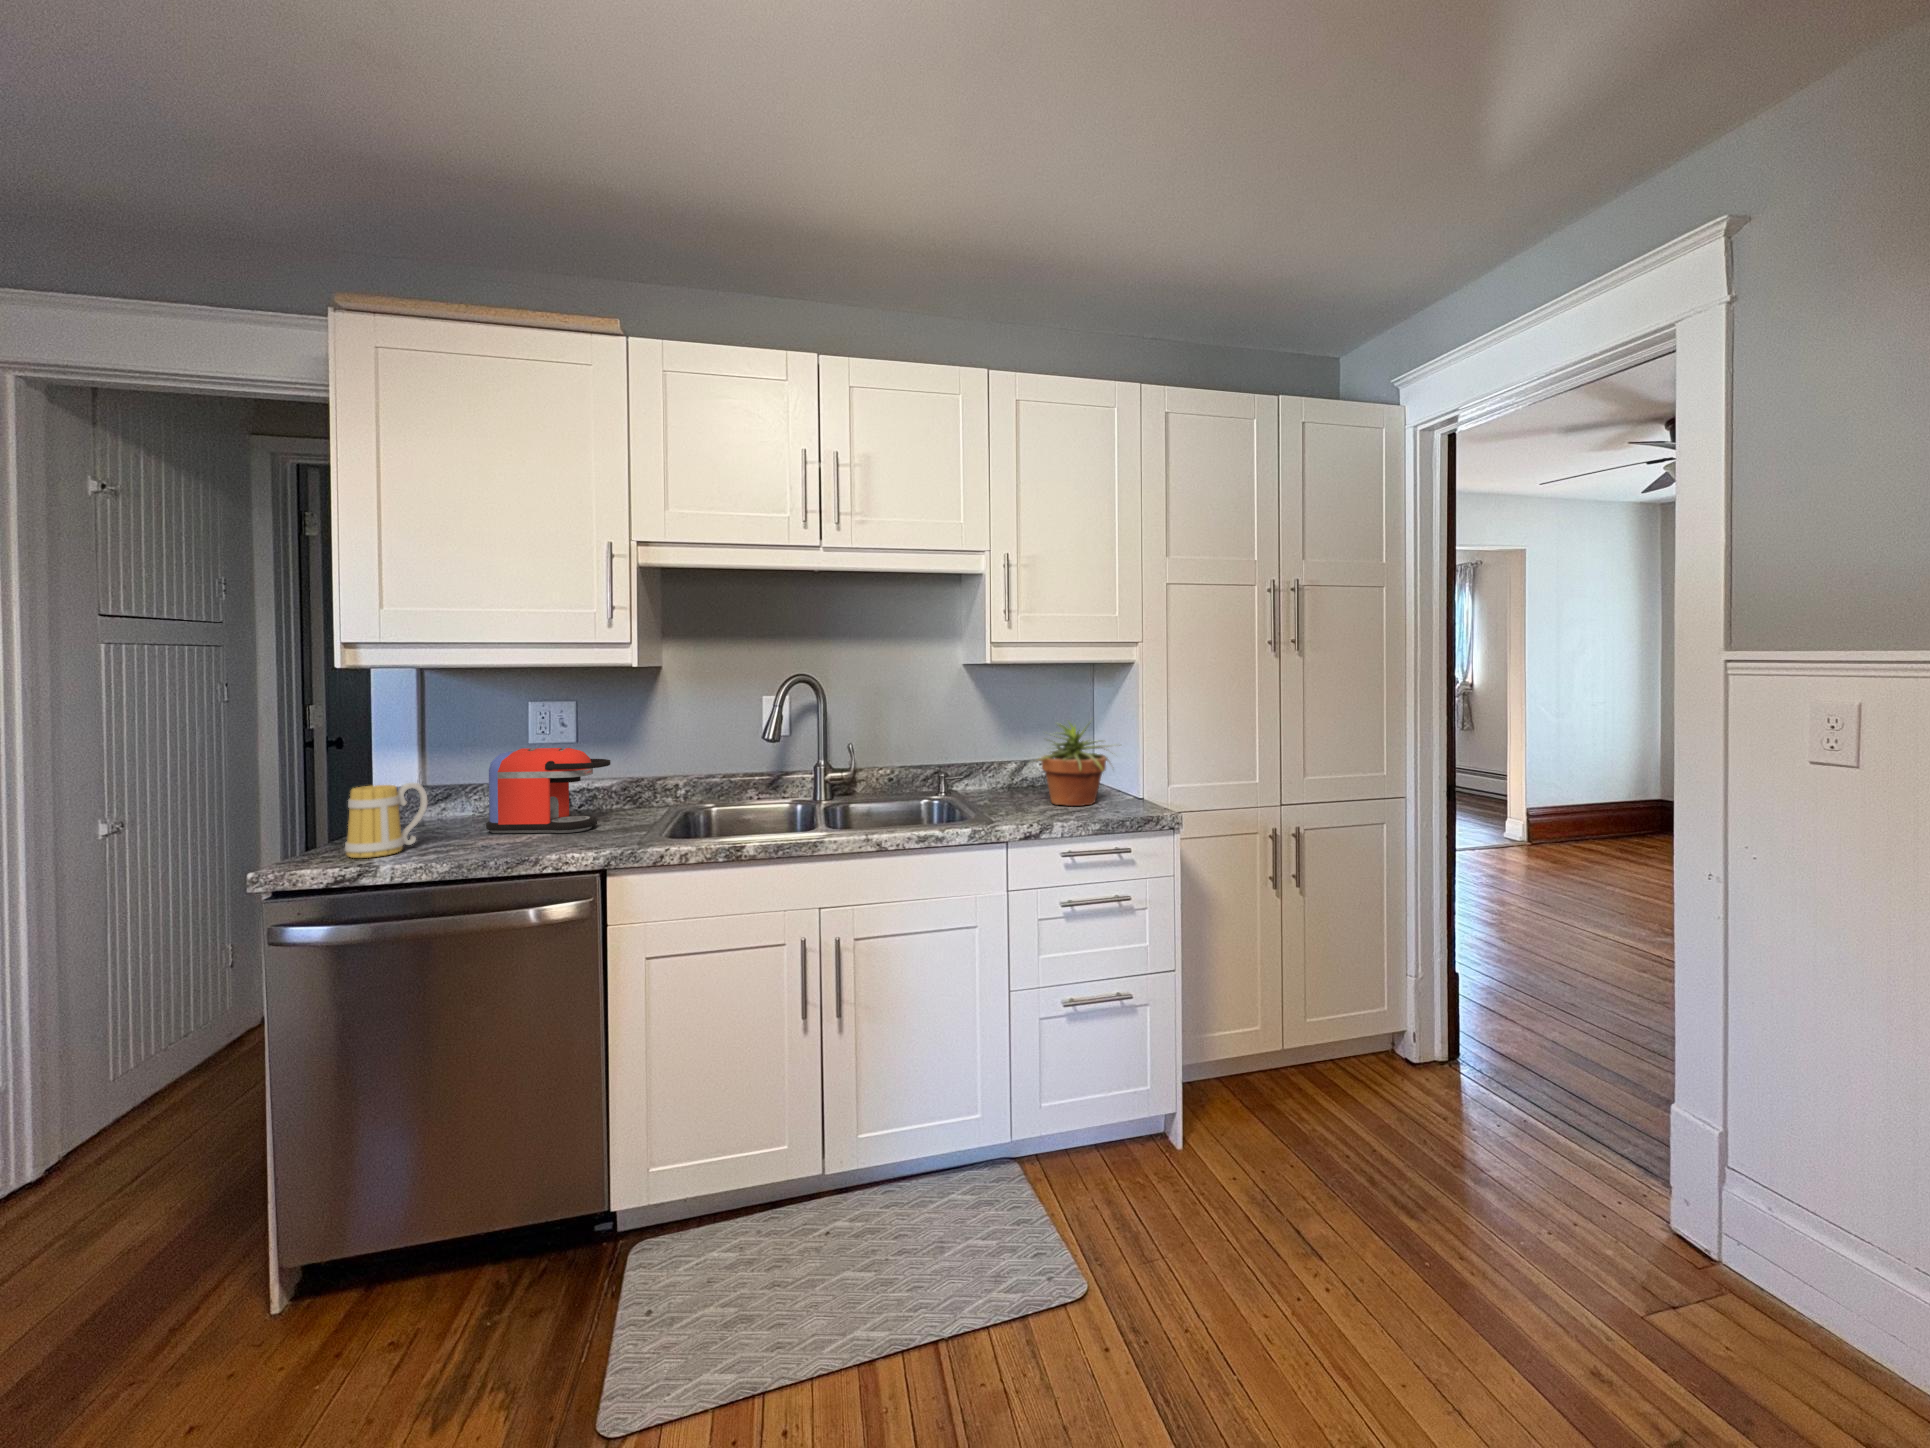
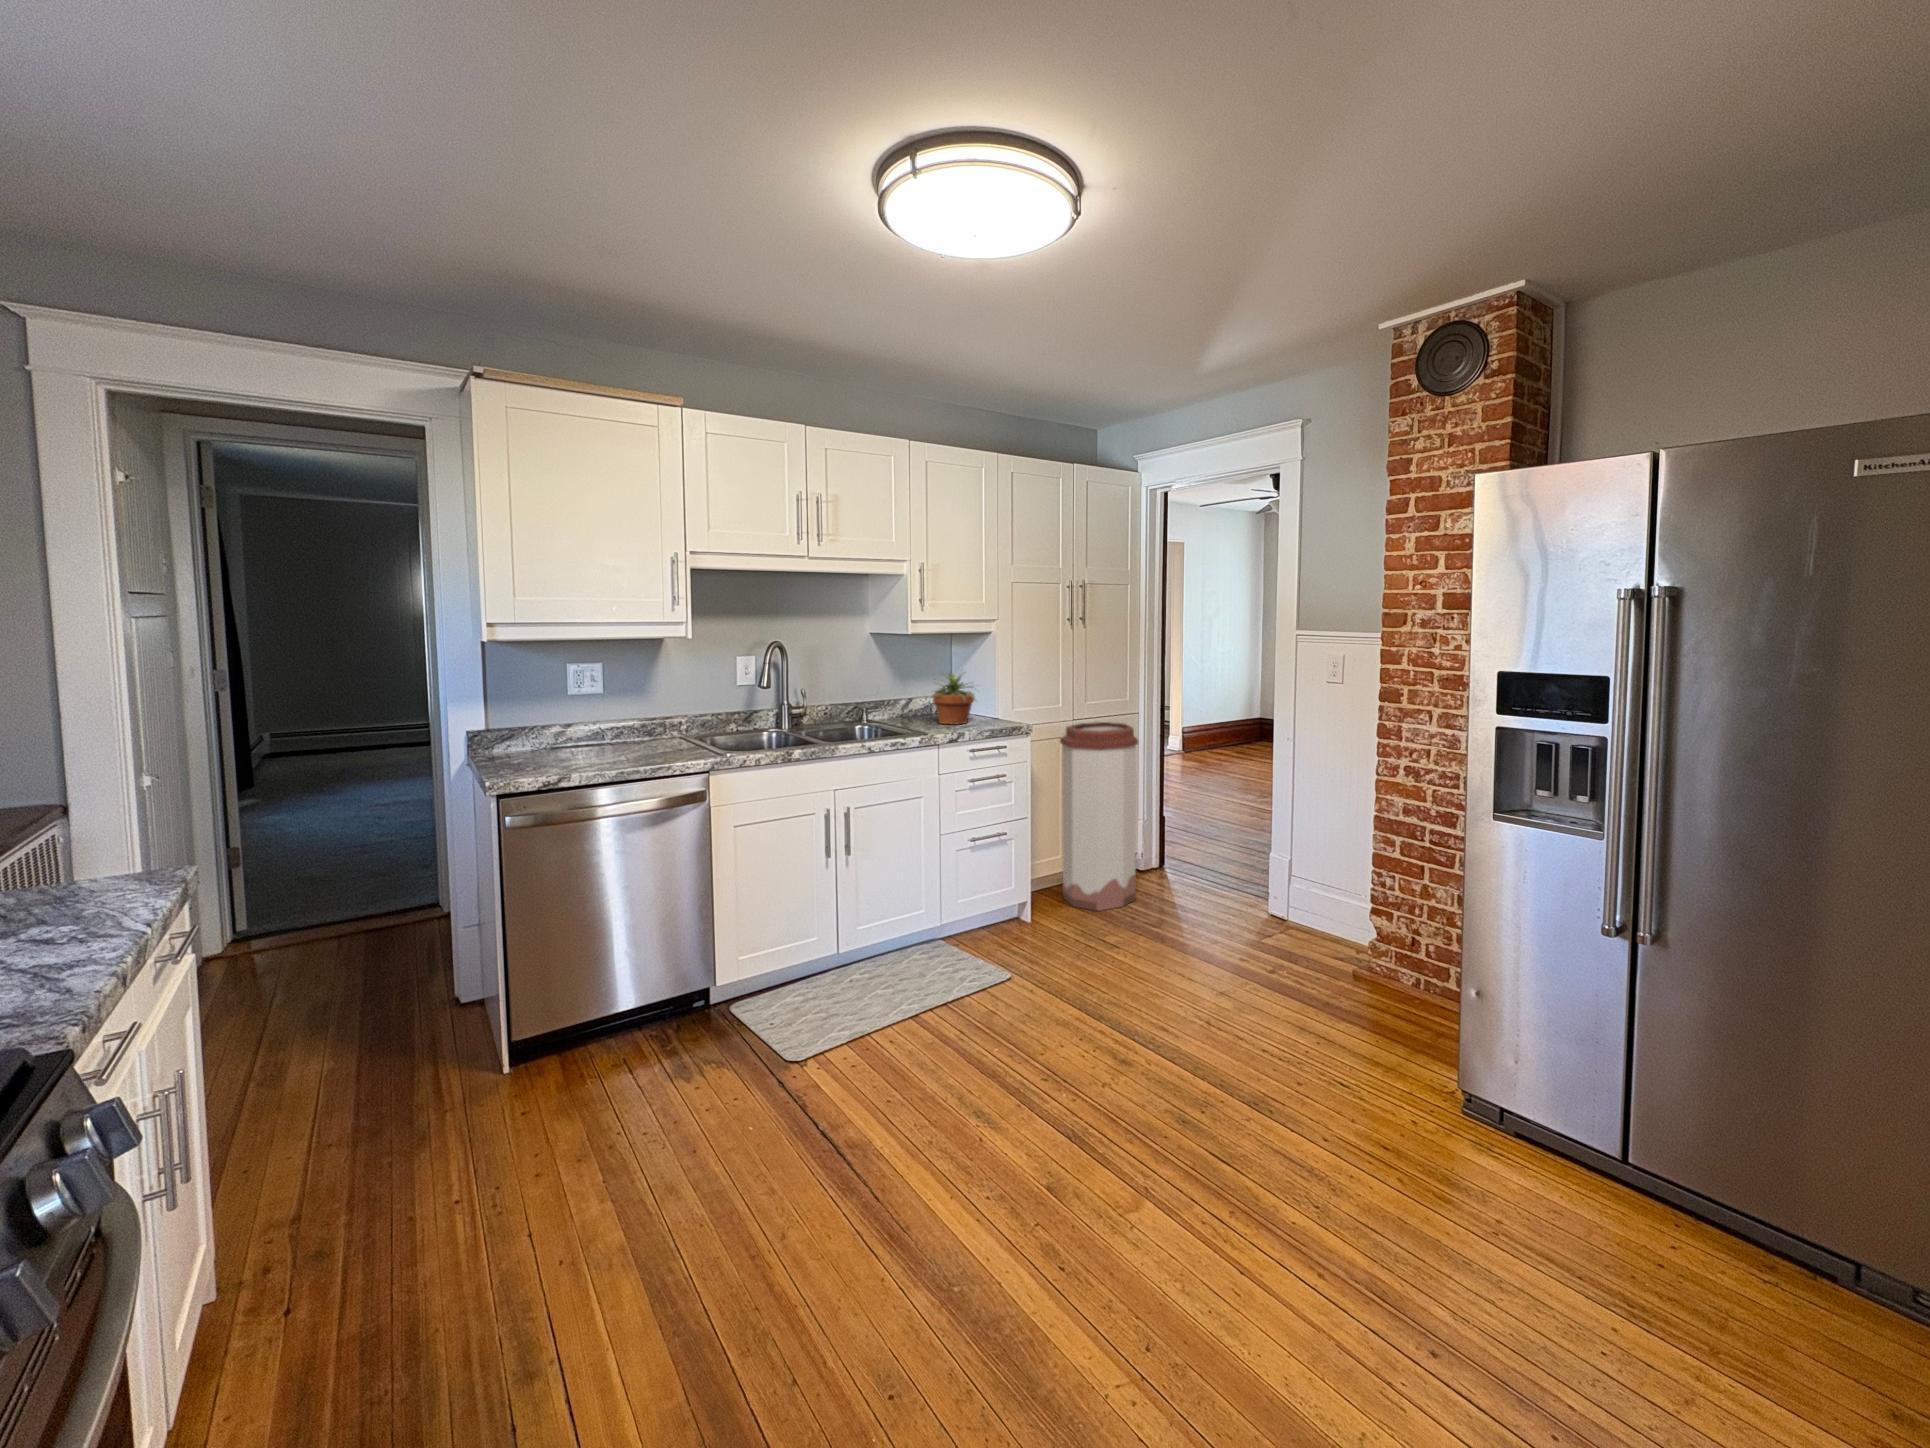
coffee maker: present [486,748,611,833] -> none [580,696,669,757]
mug: present [345,783,428,858] -> none [521,722,563,773]
trash can: none [1253,812,1390,1146] -> present [1060,722,1138,911]

